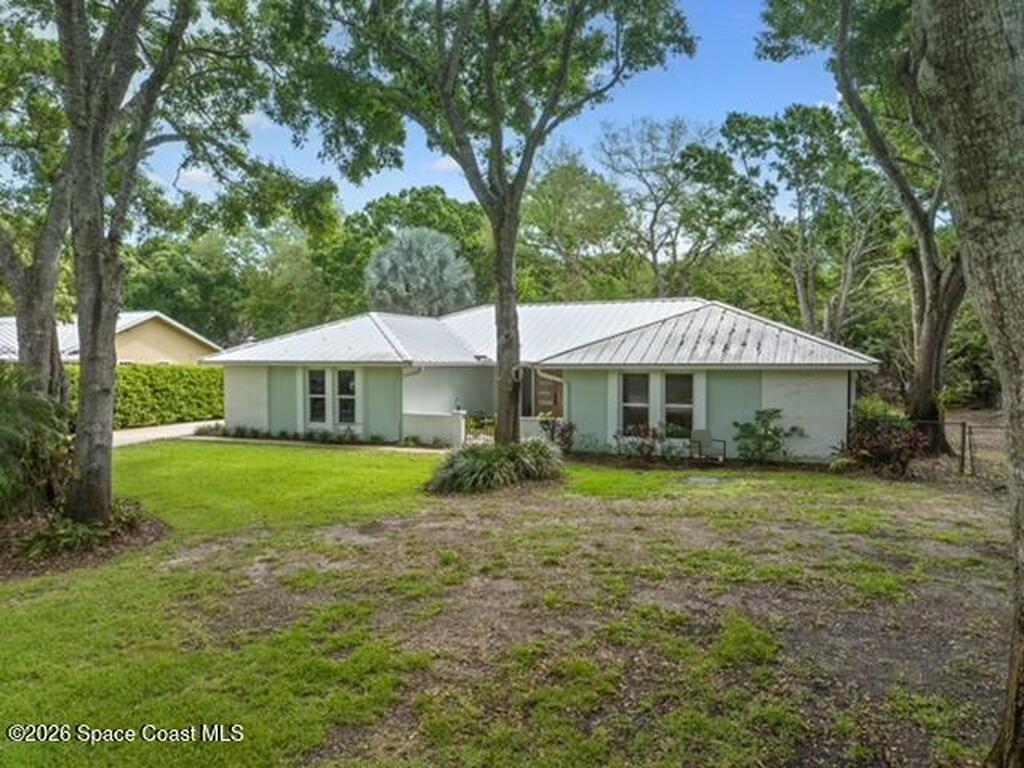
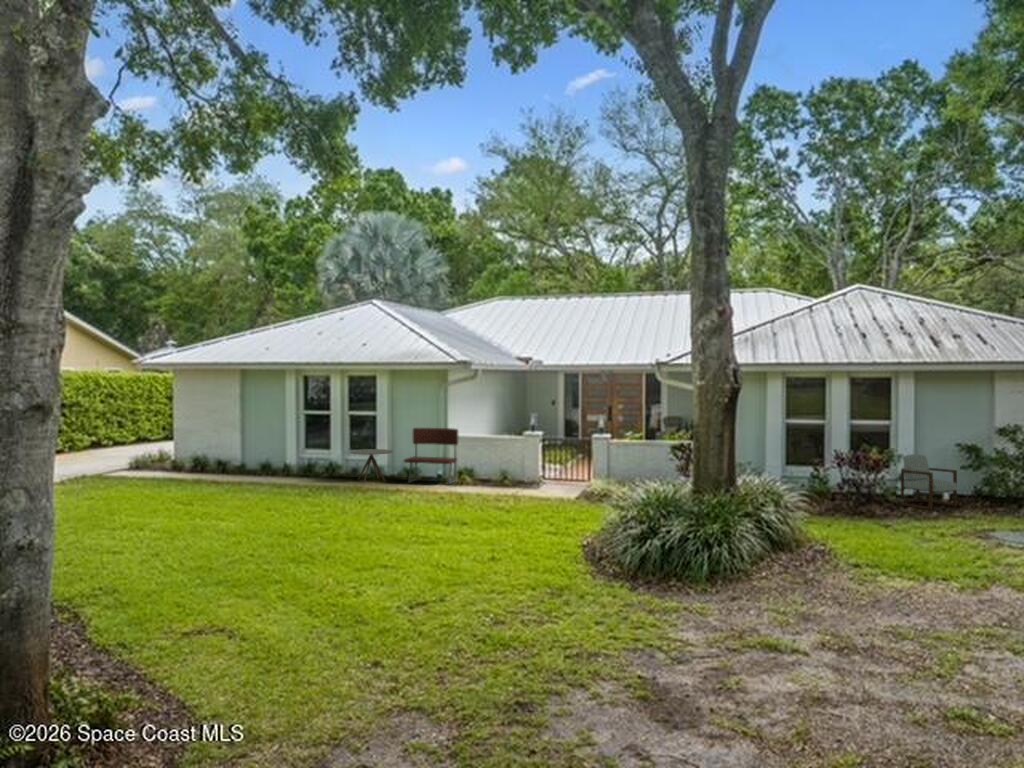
bench: none [368,407,407,447] -> present [404,428,458,484]

